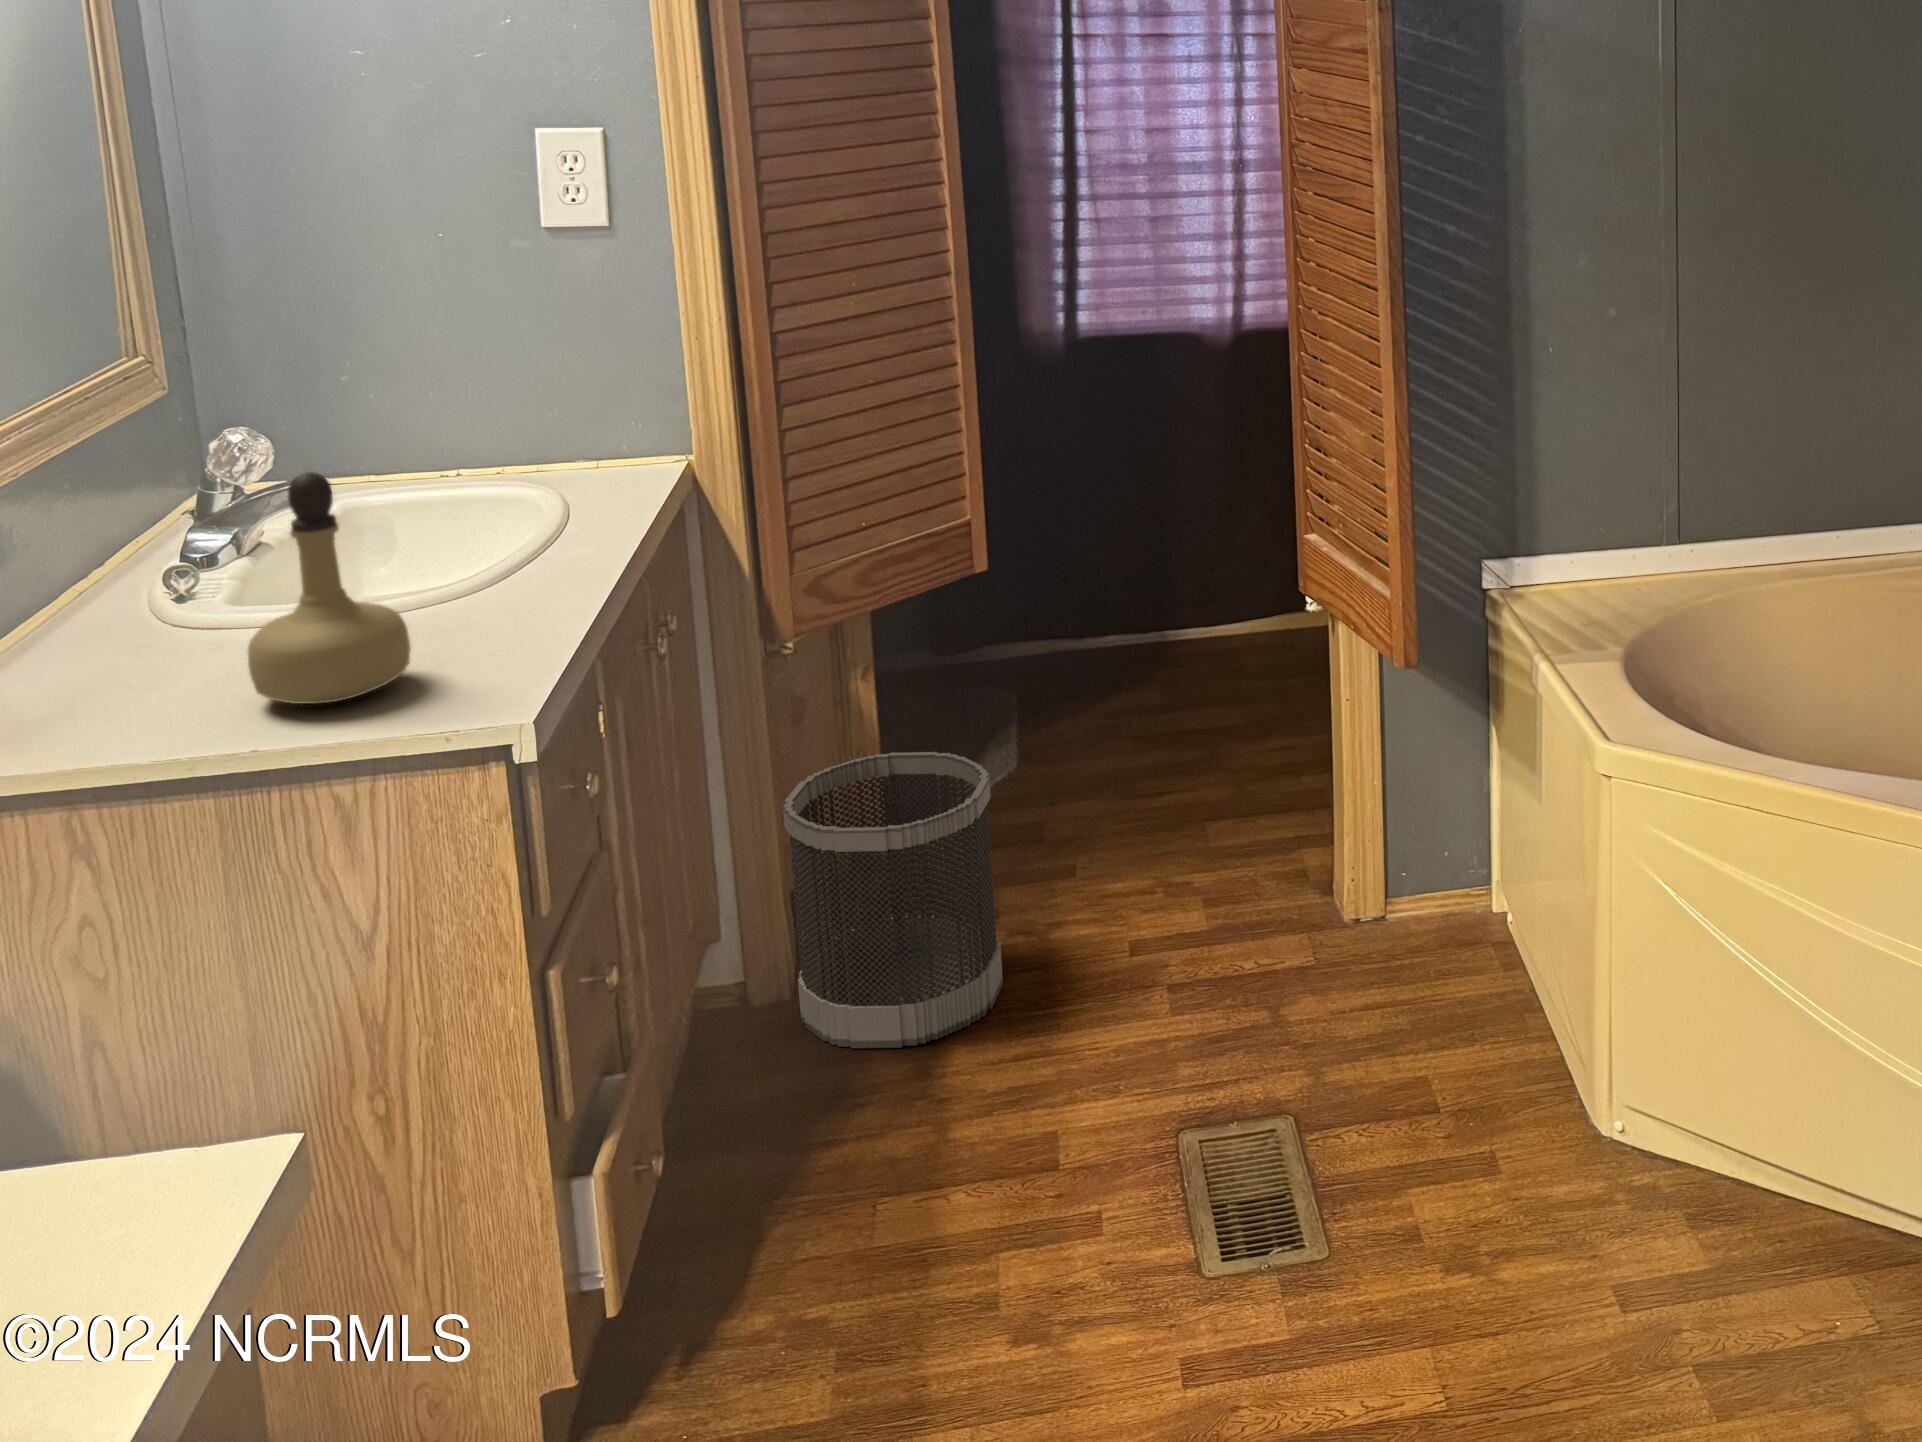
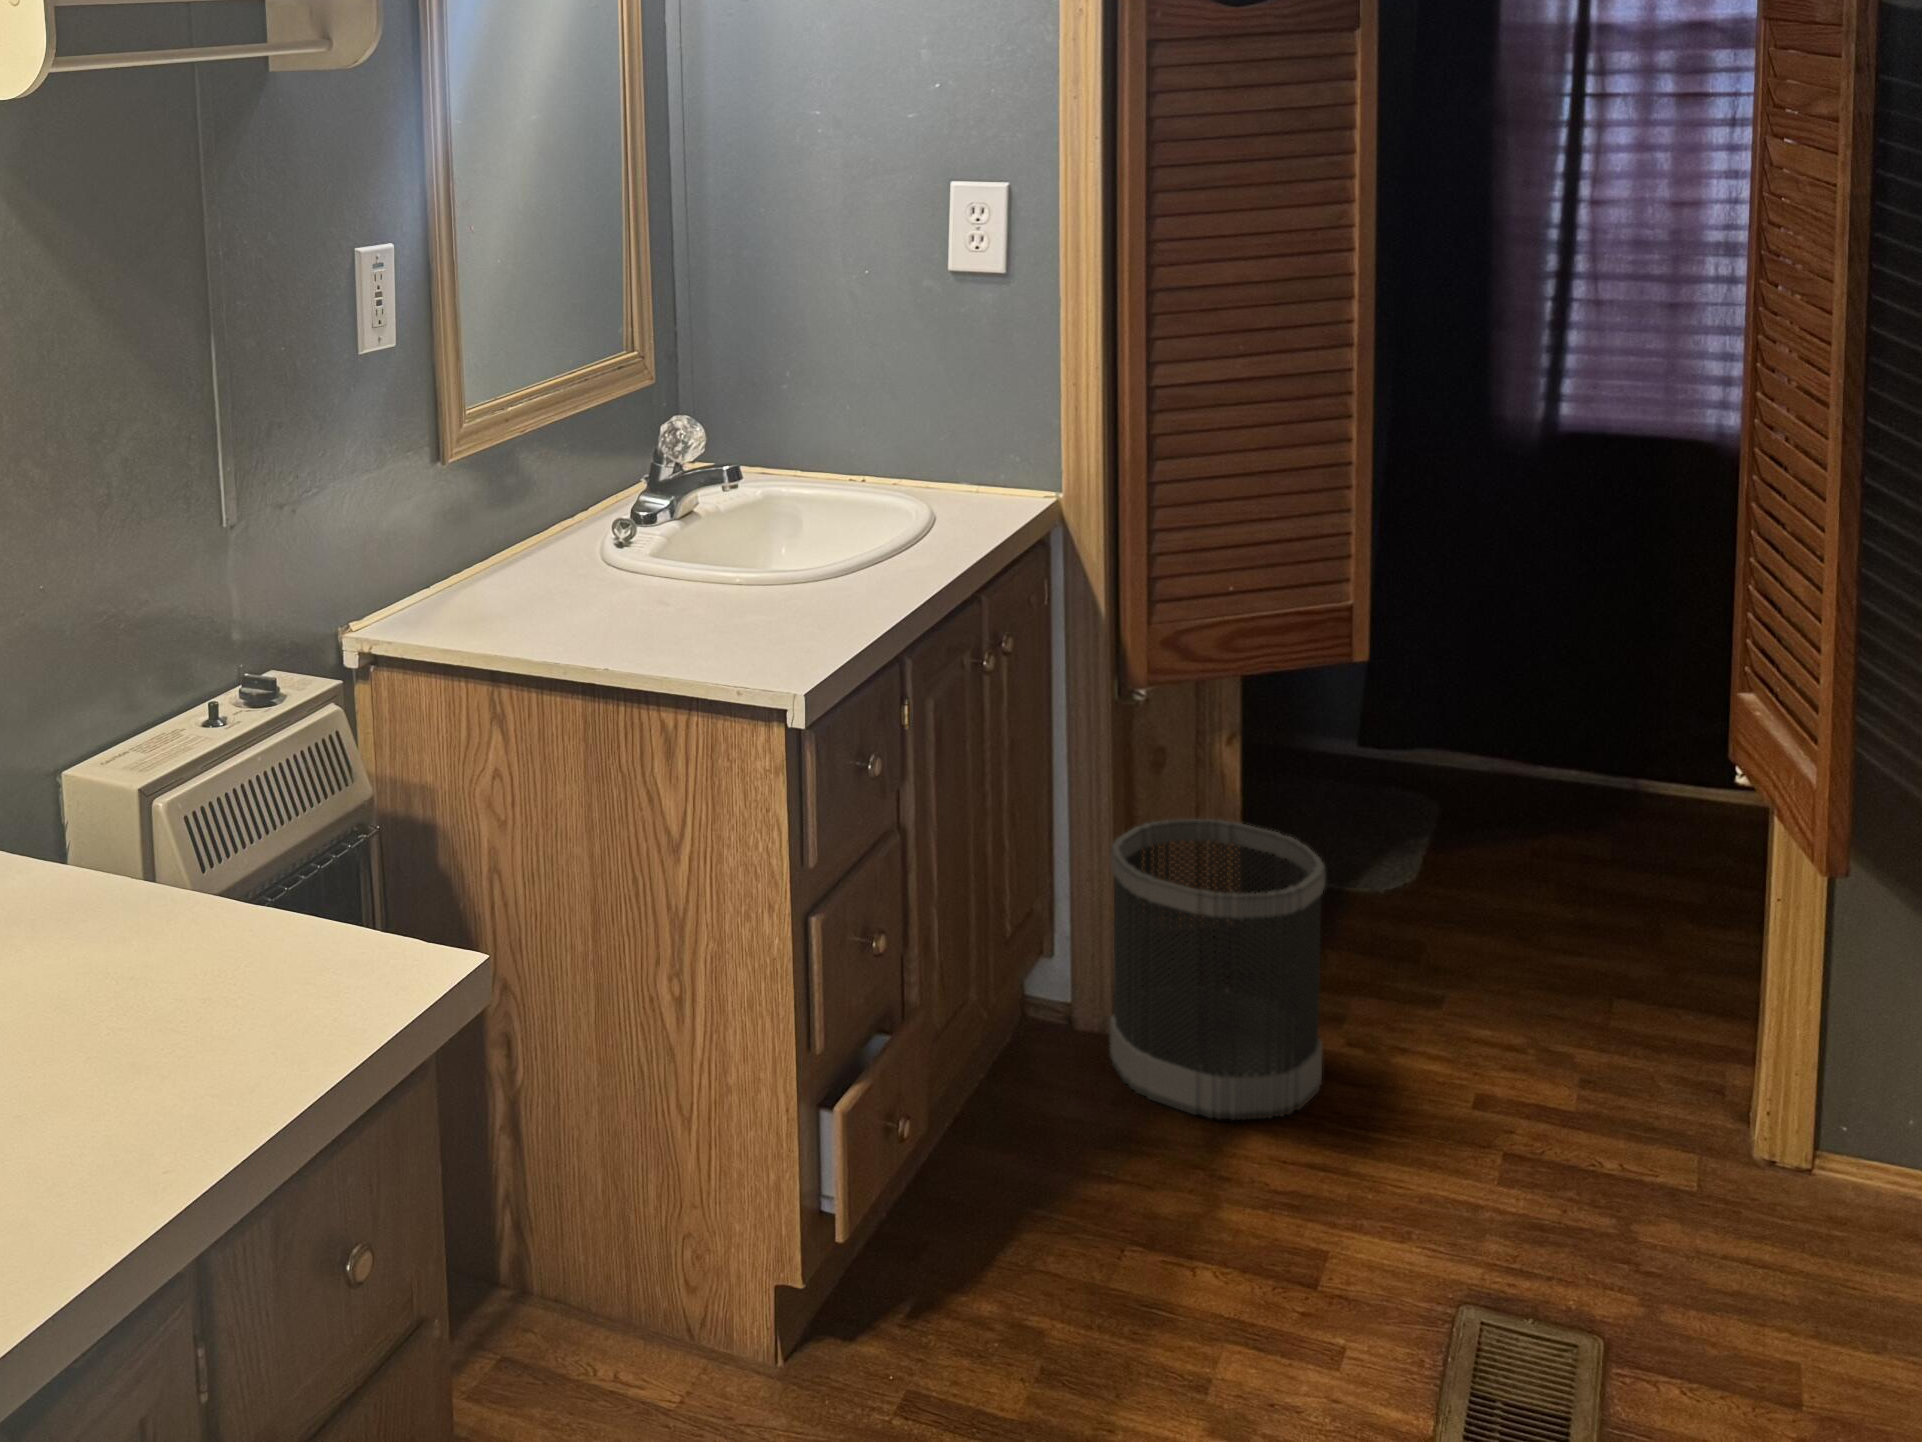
perfume bottle: present [248,472,410,704] -> none [625,456,741,646]

